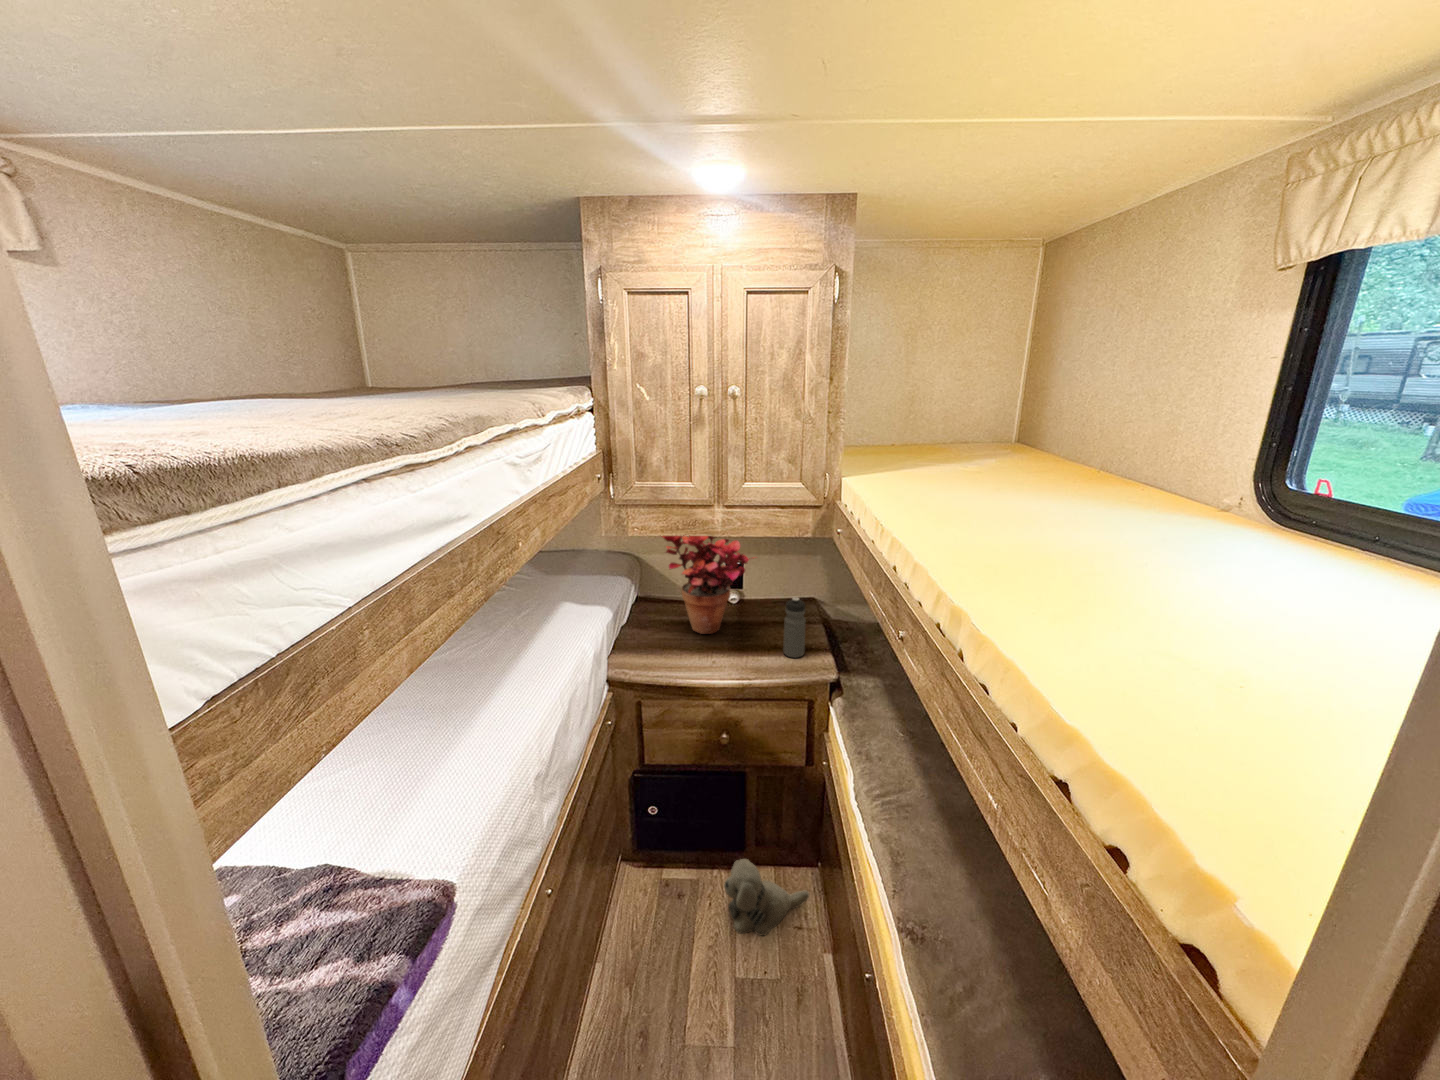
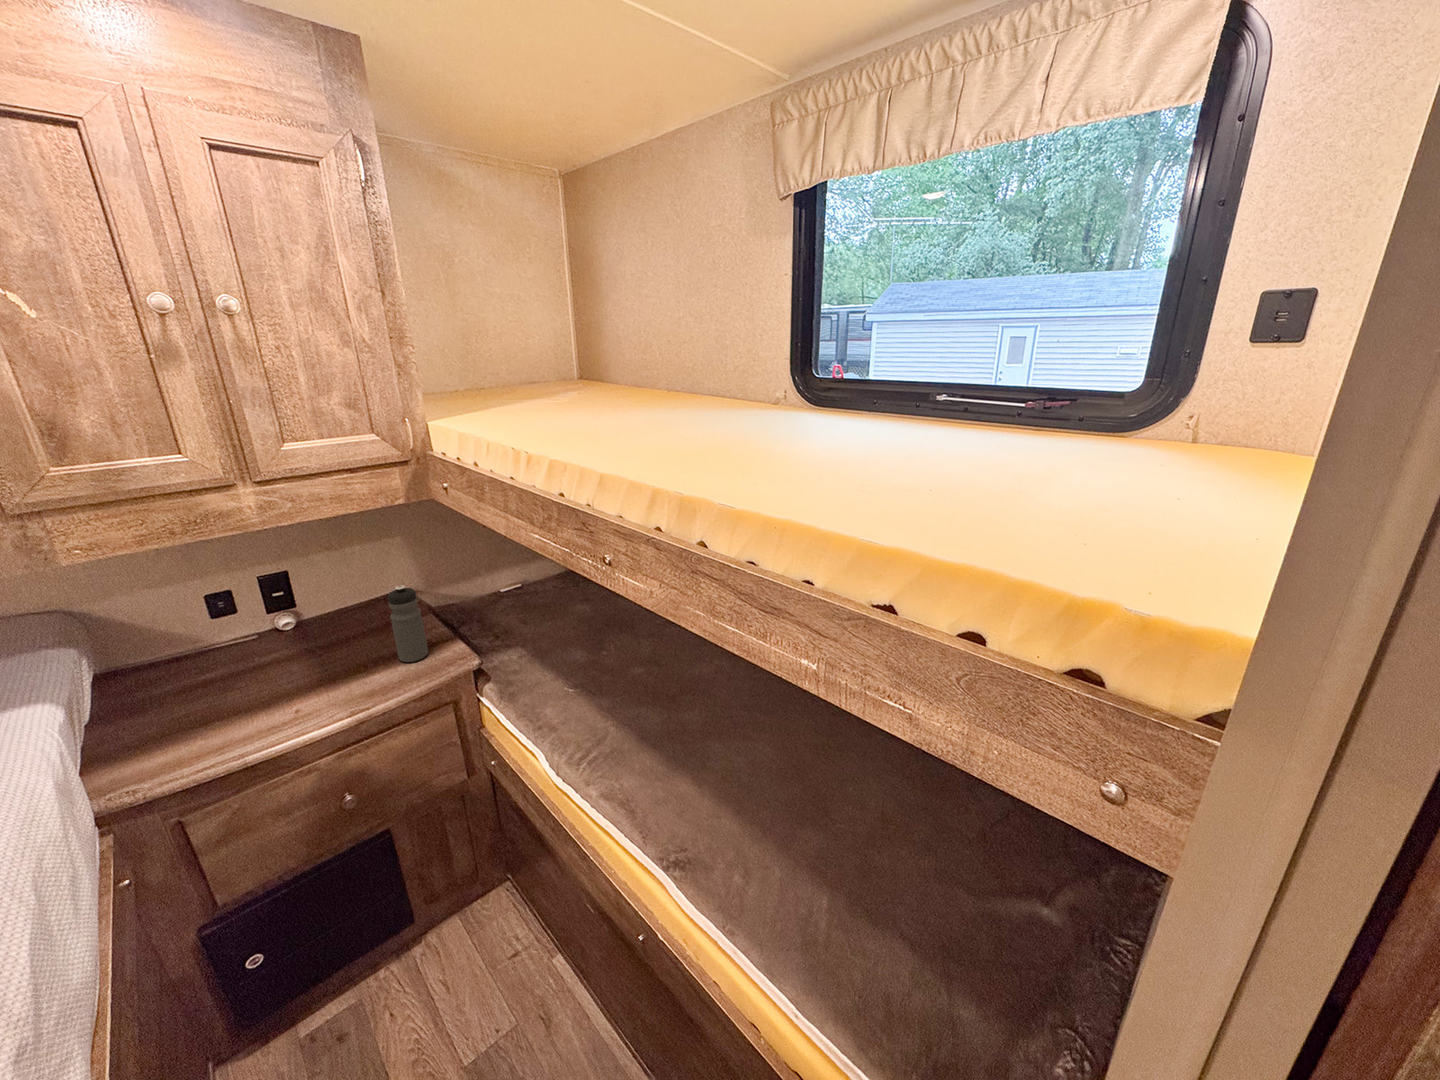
potted plant: present [663,535,750,634] -> none [115,514,324,683]
plush toy: present [724,859,809,936] -> none [408,913,514,1020]

